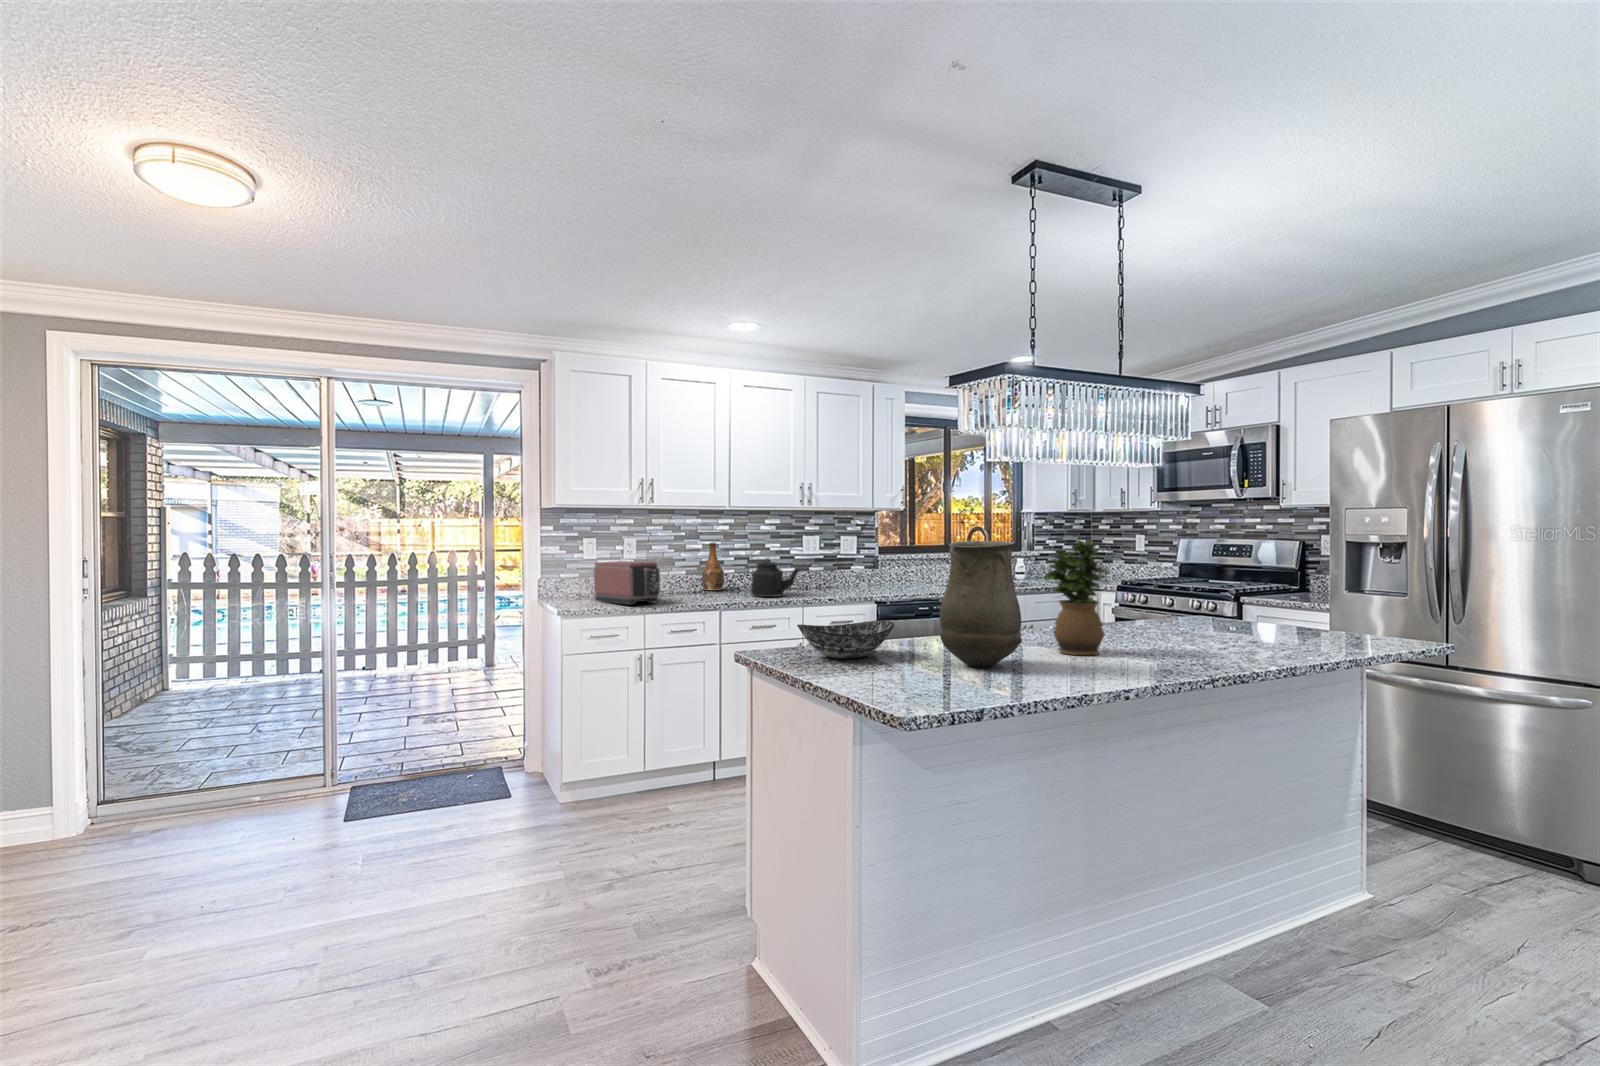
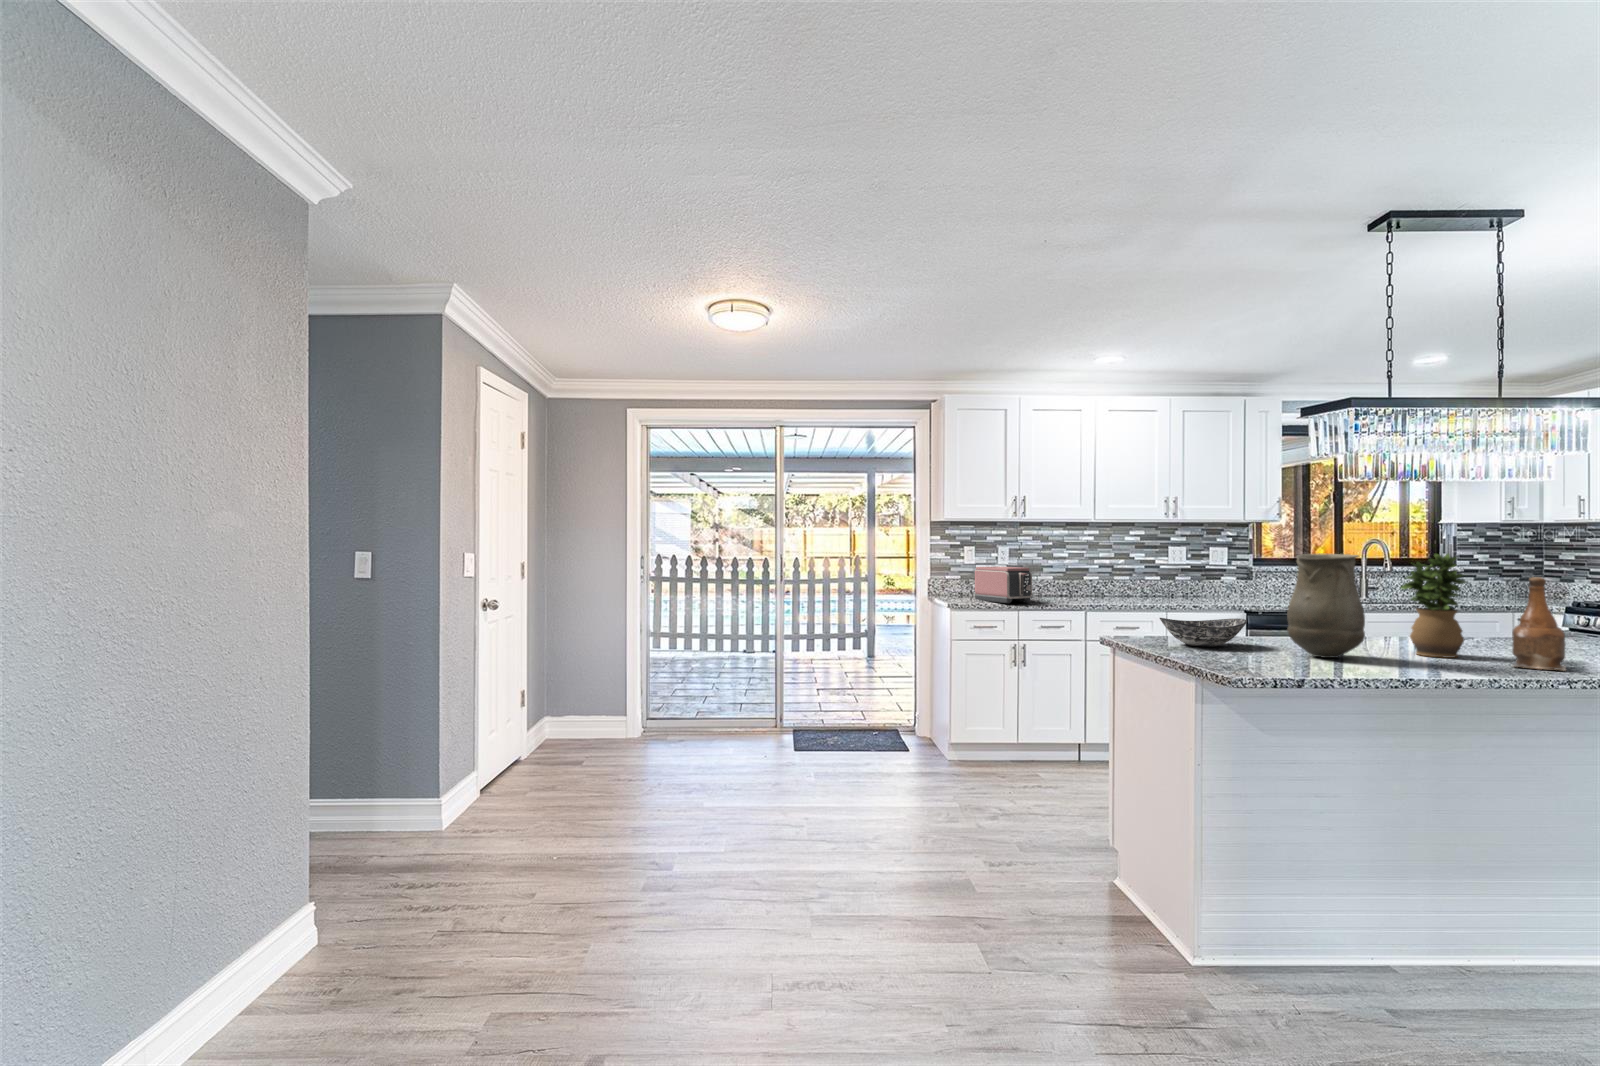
bottle: present [702,543,725,590] -> present [1512,577,1566,670]
kettle: present [751,558,799,597] -> none [1116,559,1165,603]

